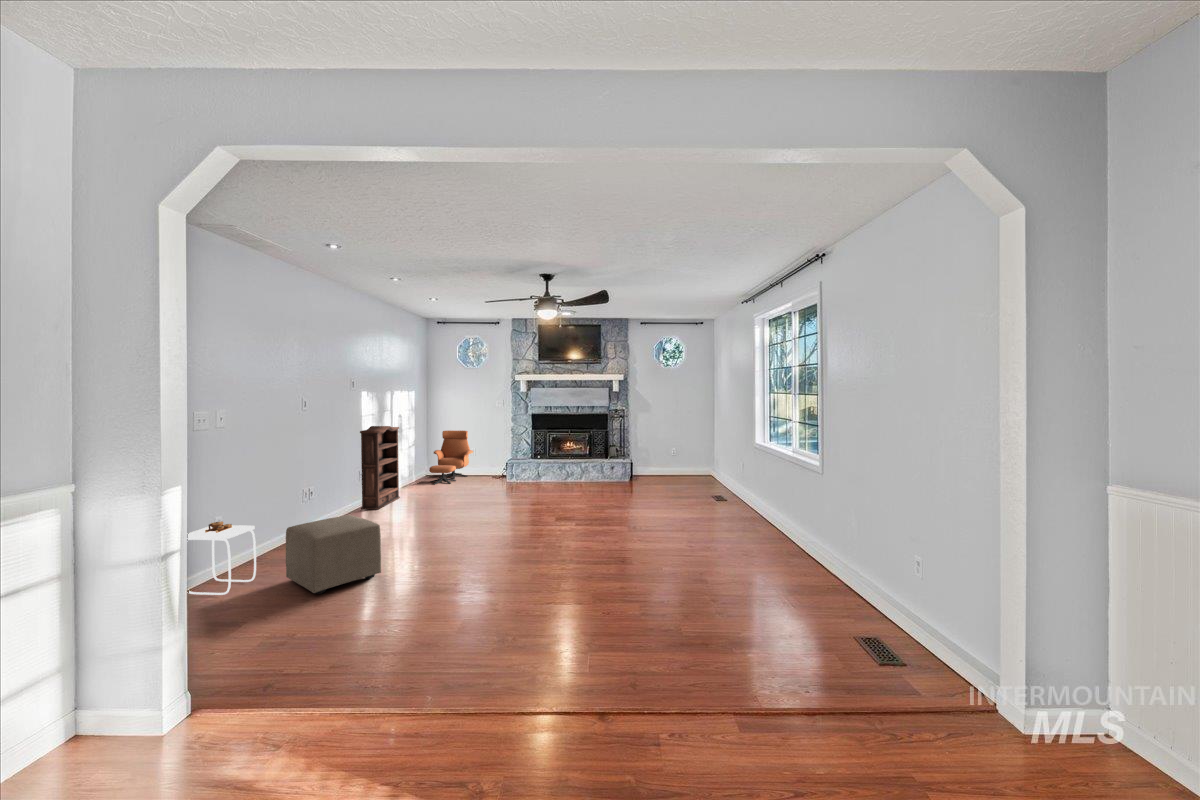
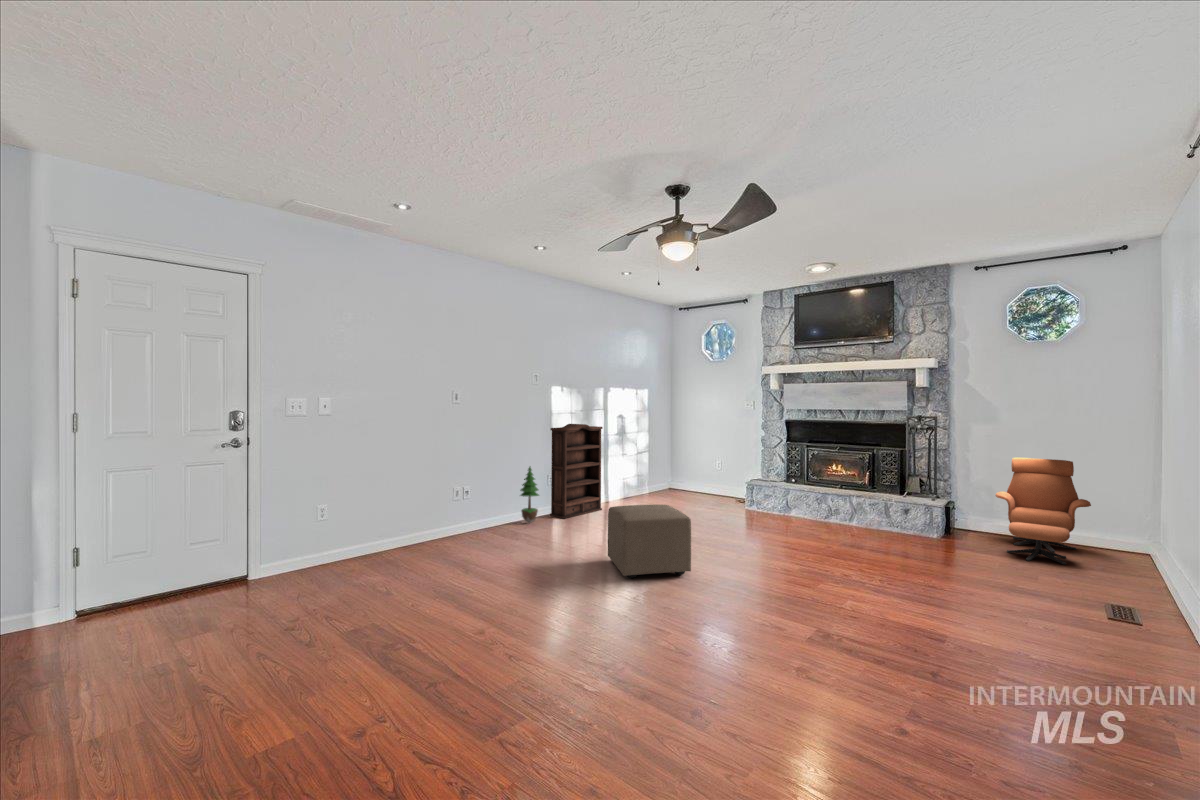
lounge chair: present [429,431,473,484] -> present [995,458,1091,565]
potted tree: none [341,466,362,518] -> present [520,466,539,523]
ottoman: present [286,515,381,594] -> present [608,505,691,578]
side table: present [187,521,256,595] -> none [305,504,359,579]

